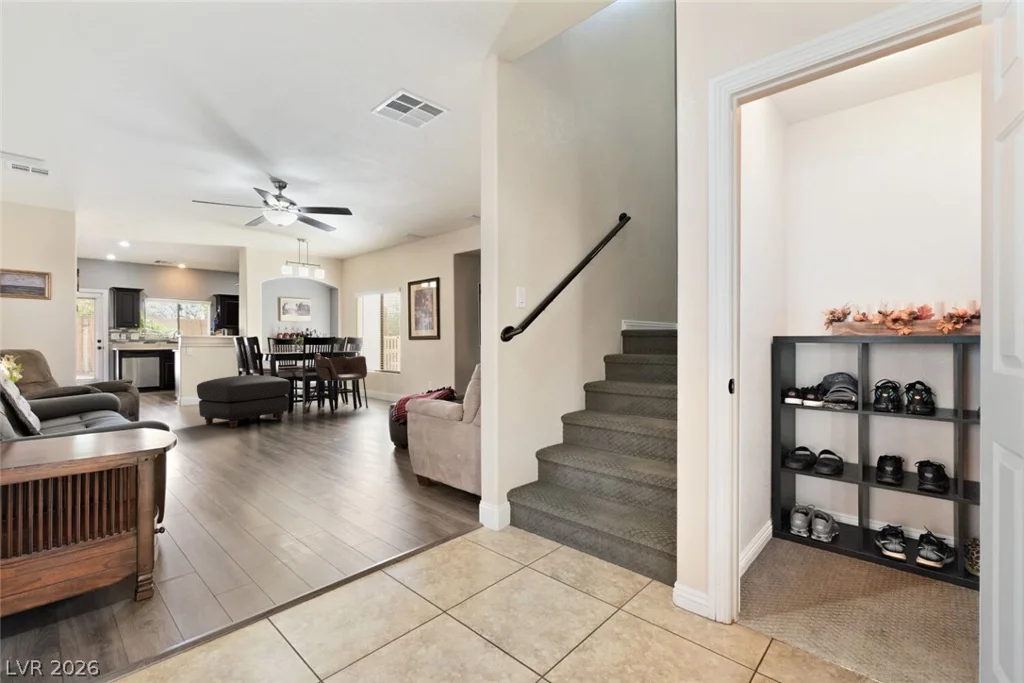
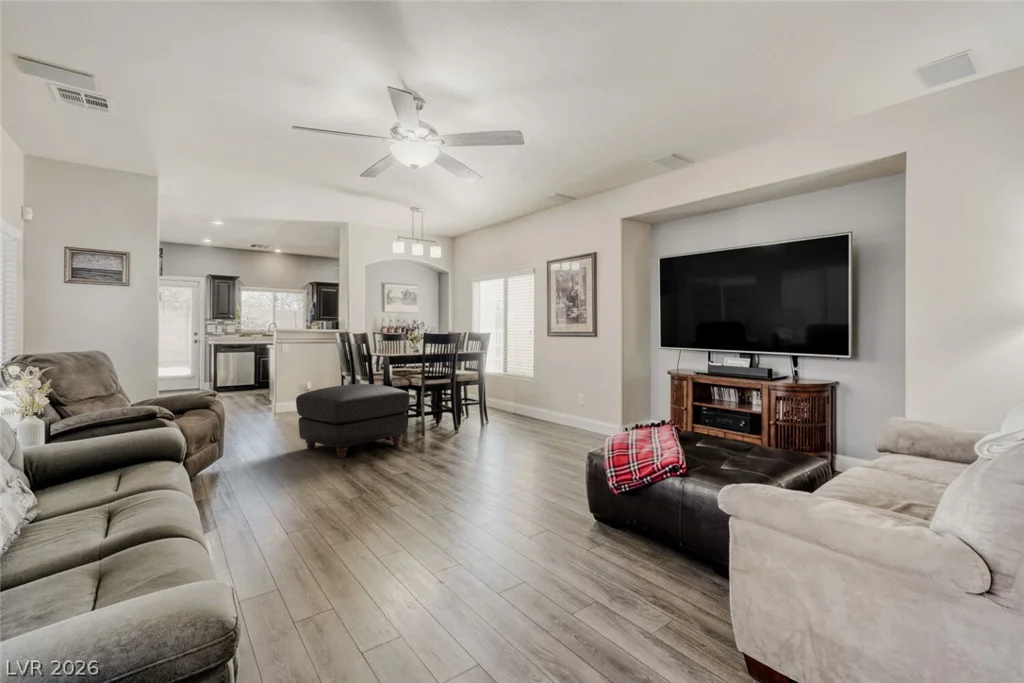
armchair: present [307,353,368,414] -> none [425,351,500,437]

